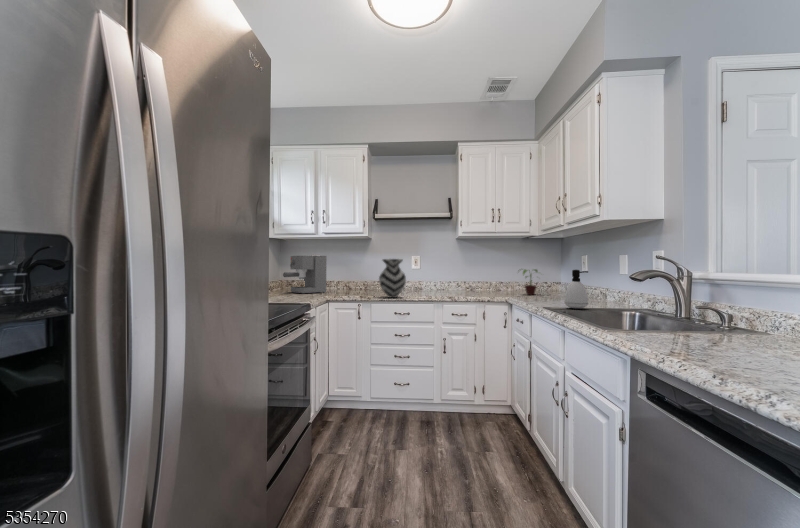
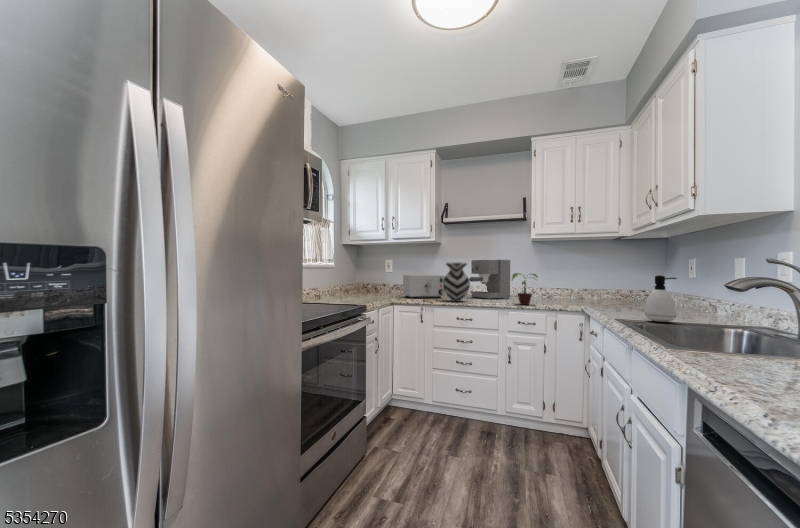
coffee maker: present [283,255,327,294] -> present [469,260,510,299]
potted plant: present [523,269,538,295] -> present [512,273,538,305]
toaster: none [334,271,377,296] -> present [403,275,444,298]

